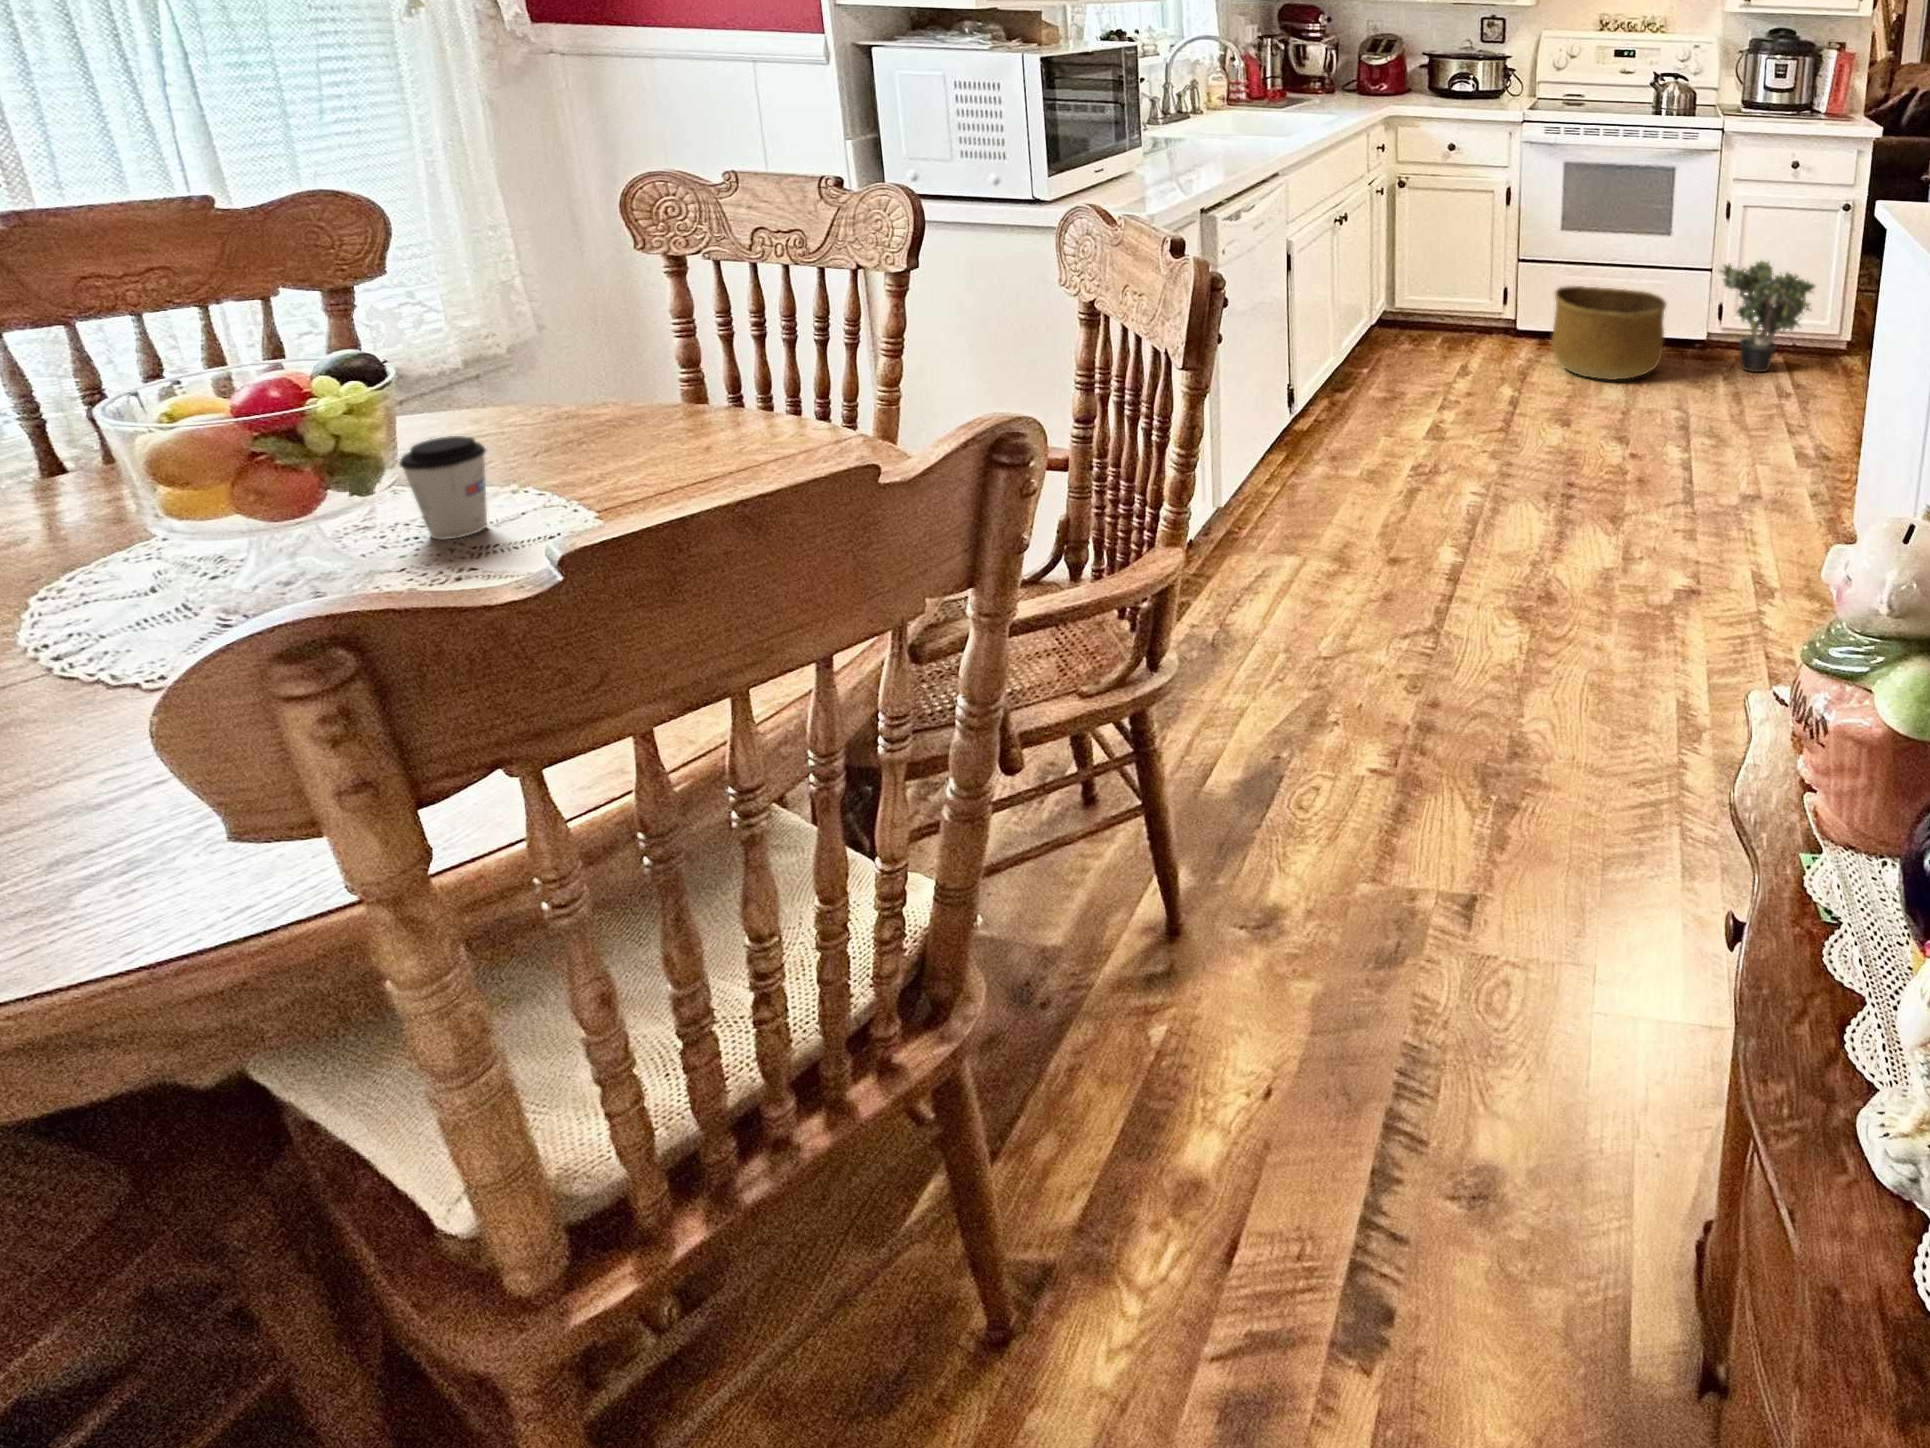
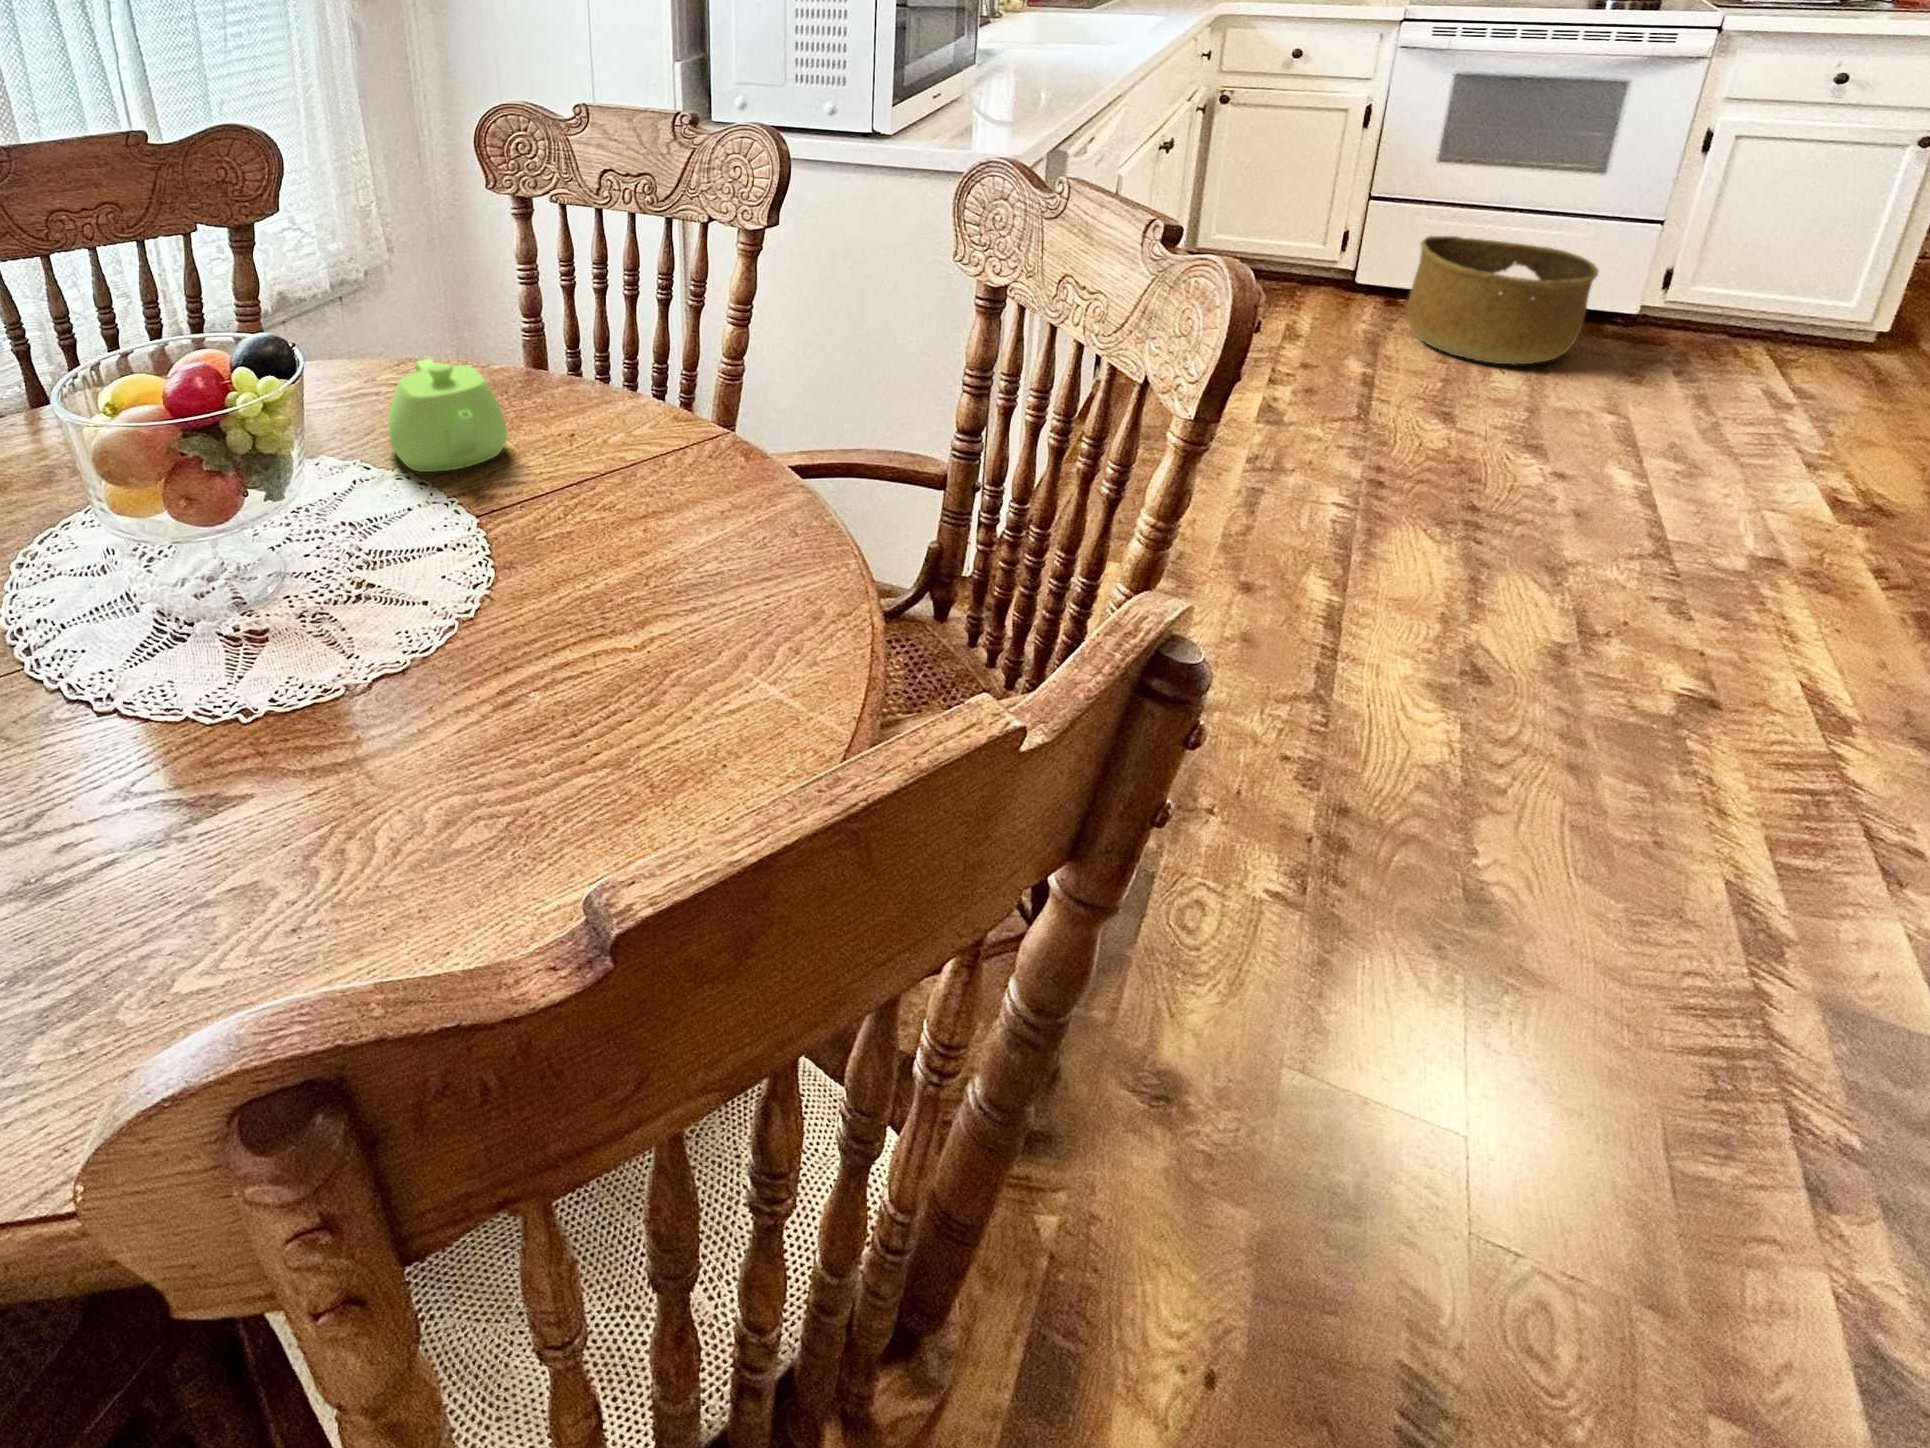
potted plant: present [1719,261,1815,372] -> none [1691,216,1870,373]
teapot: none [503,386,634,482] -> present [388,359,507,472]
coffee cup: present [399,436,487,540] -> none [302,440,383,562]

